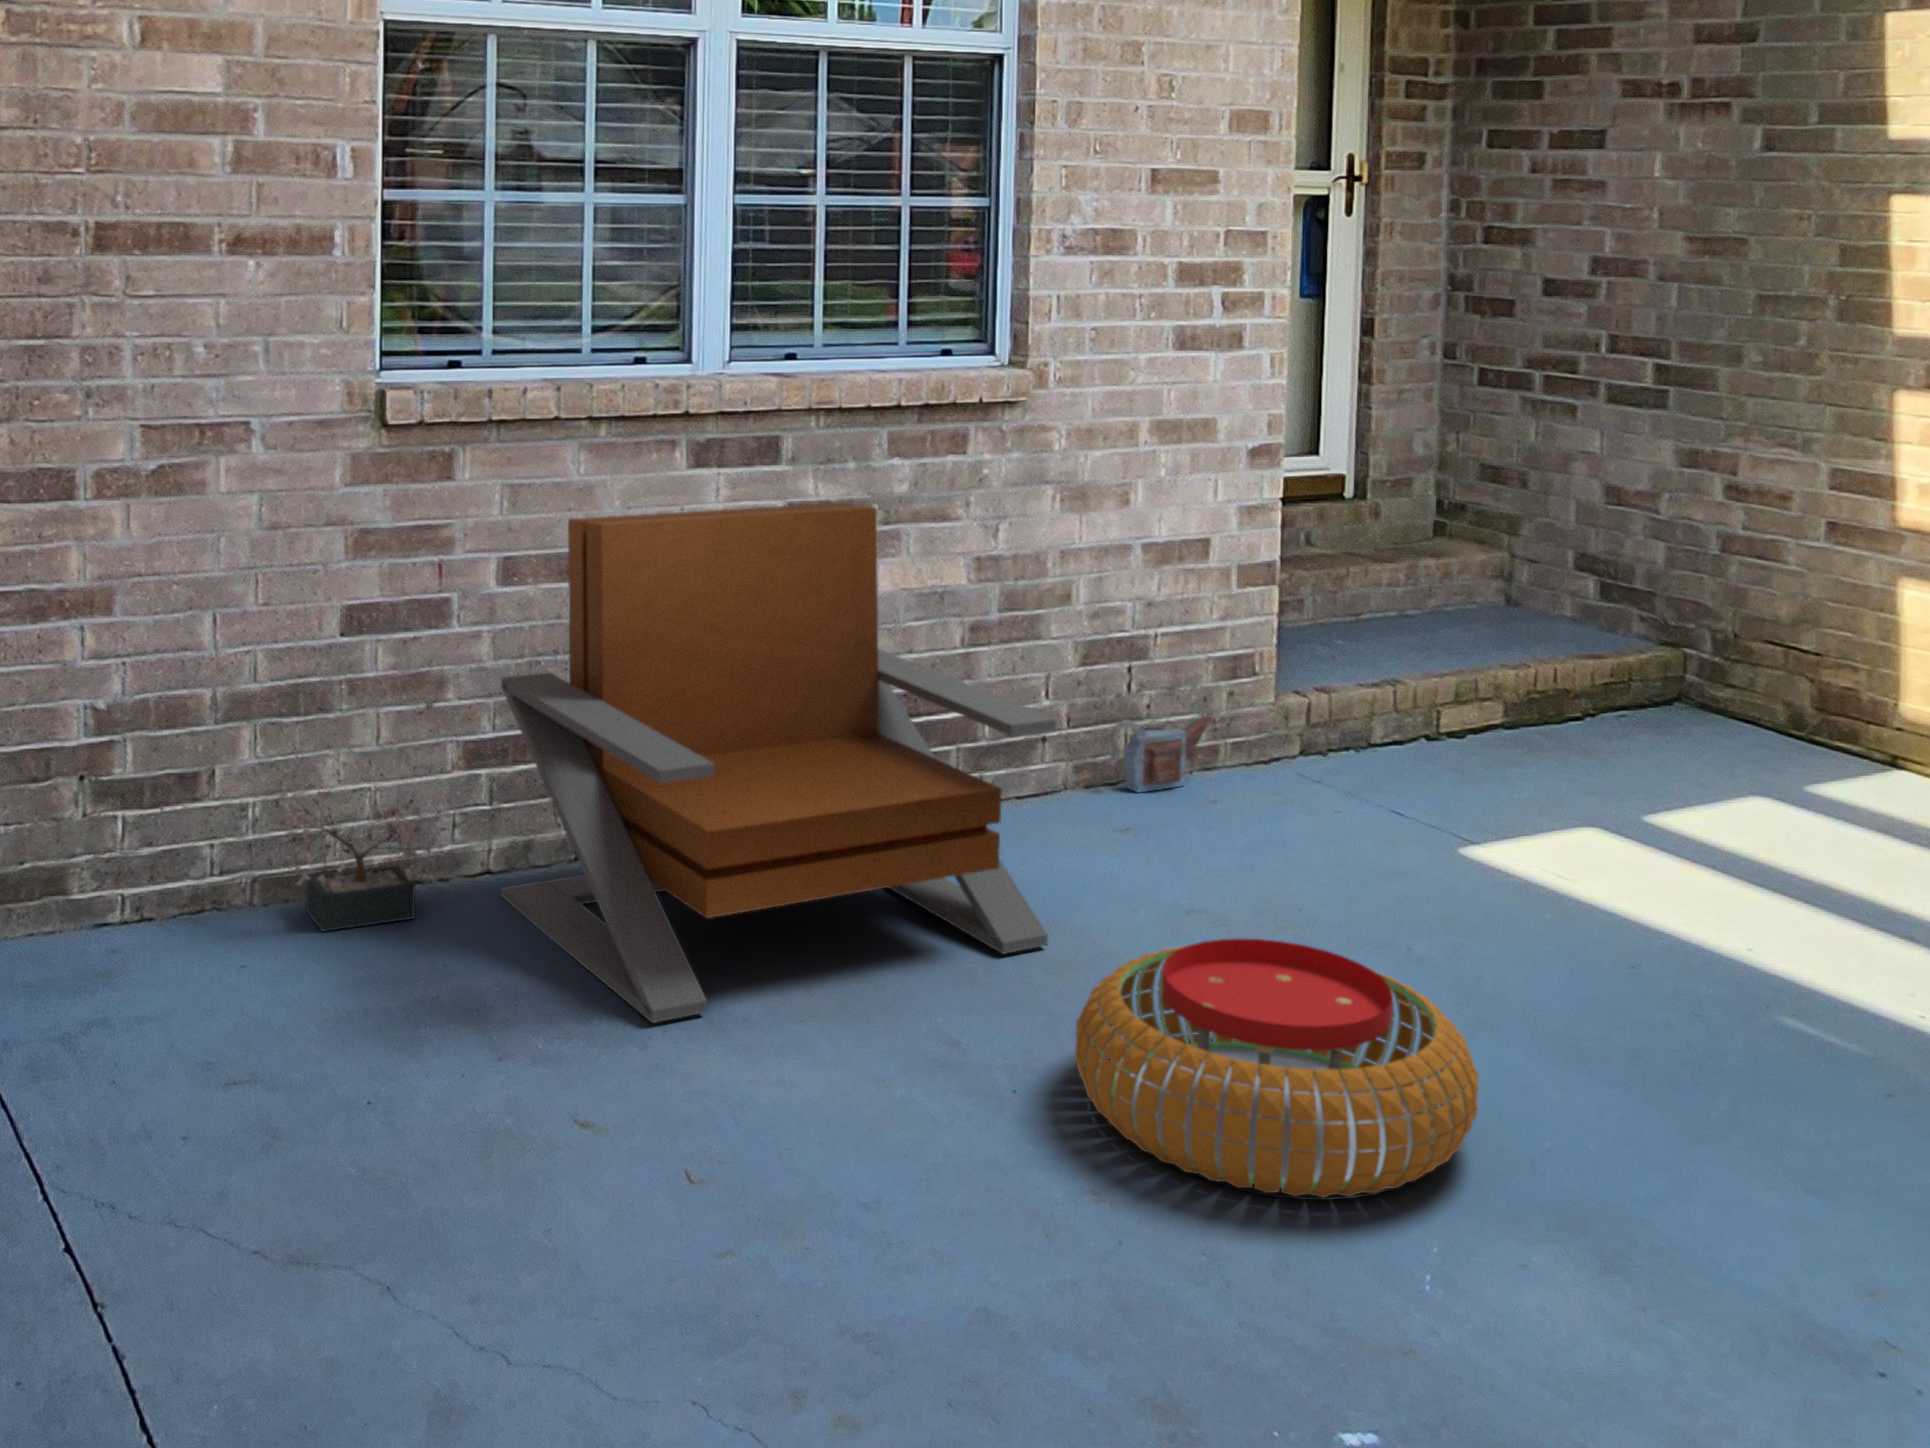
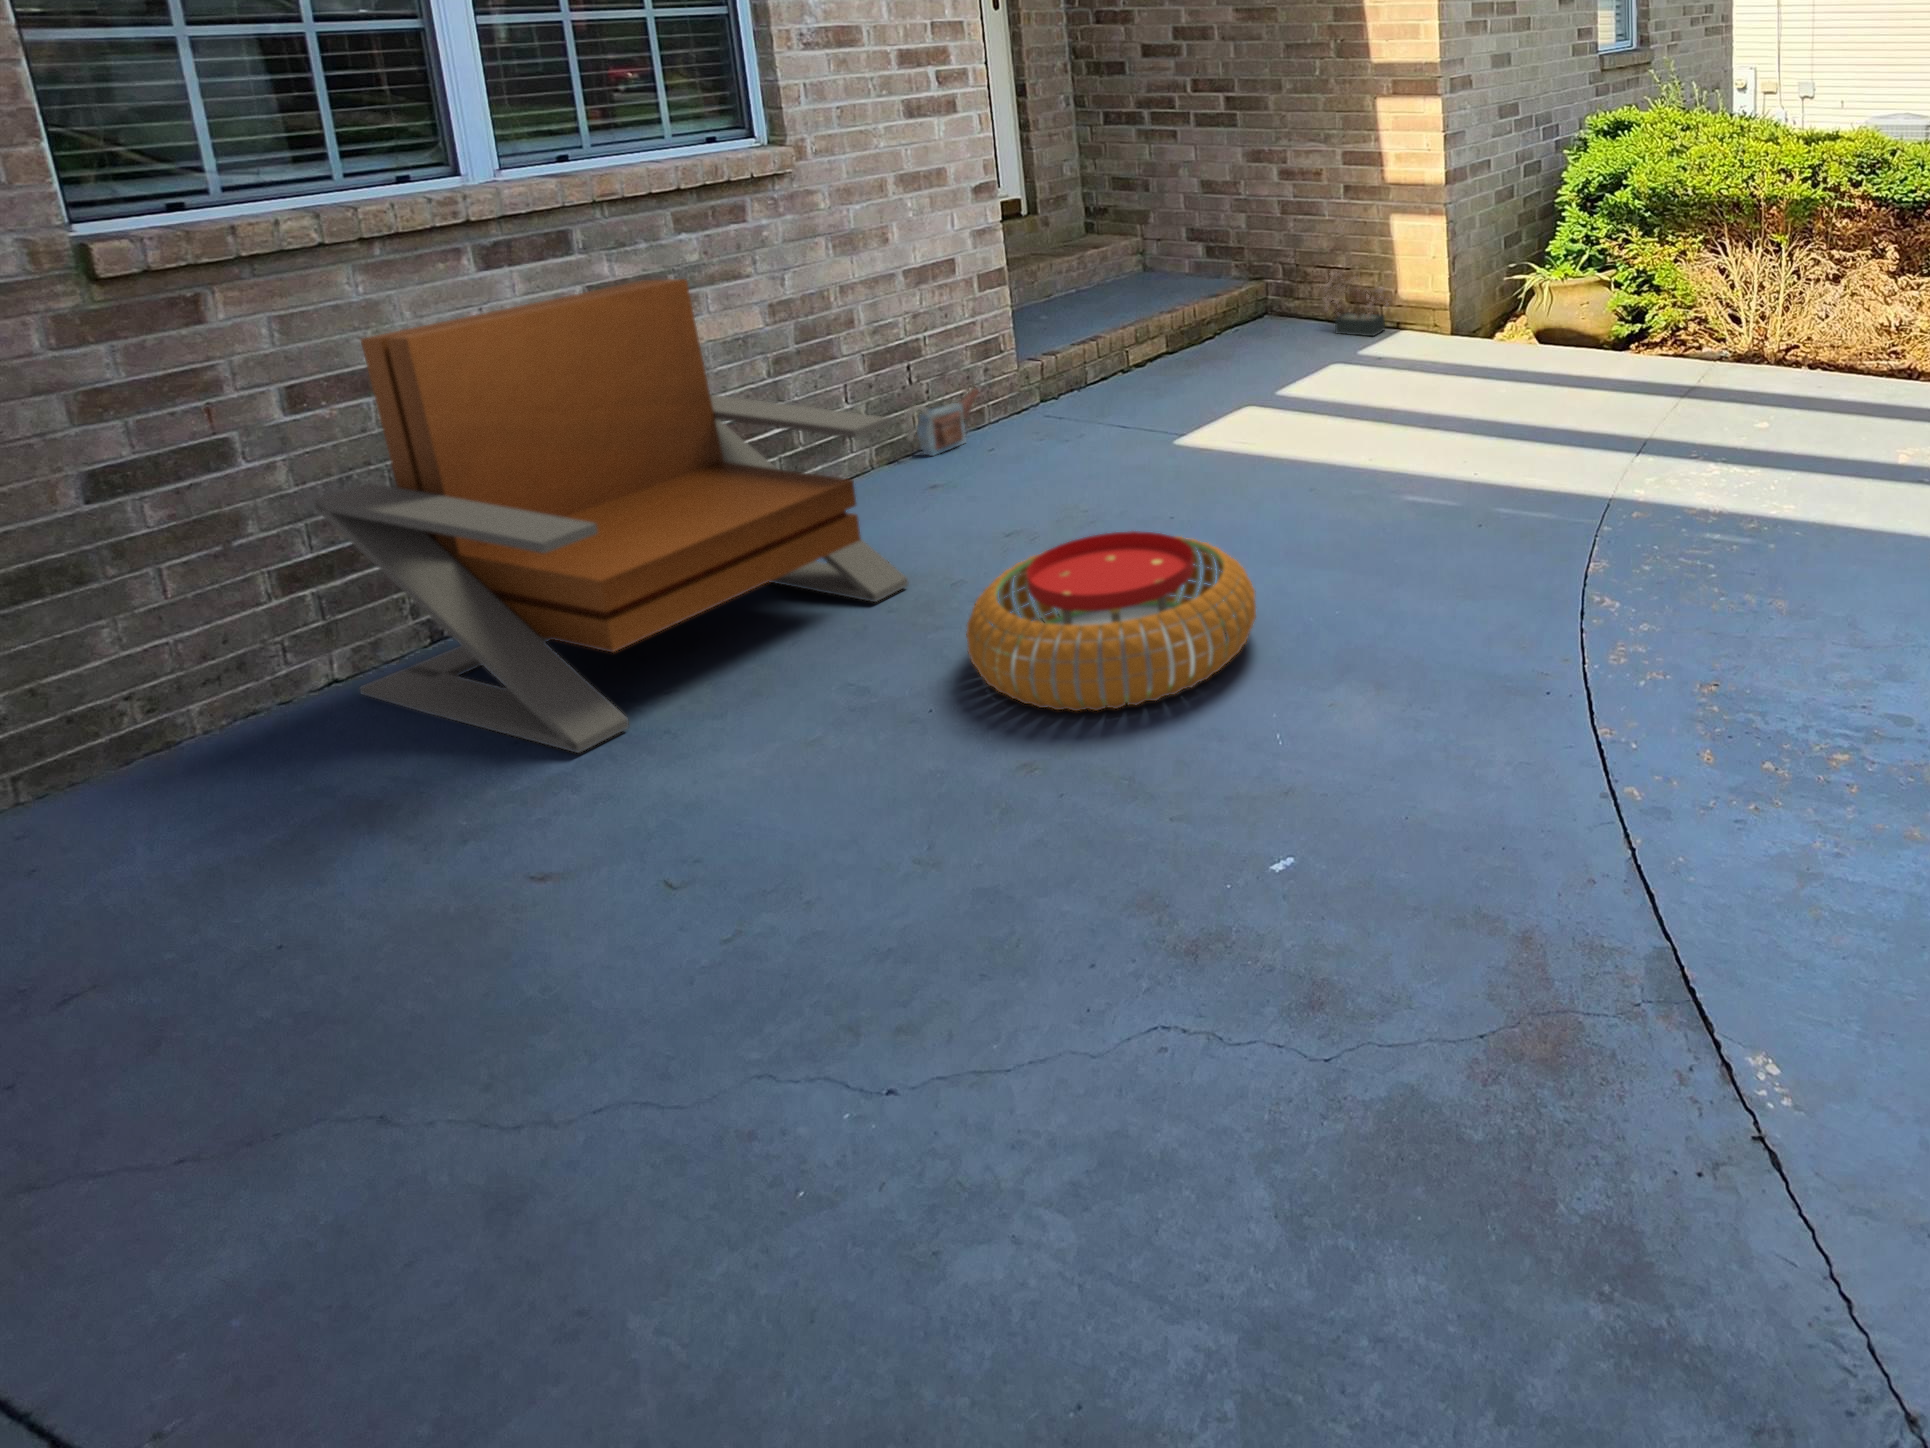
decorative plant: present [269,784,435,931] -> present [1324,272,1389,336]

